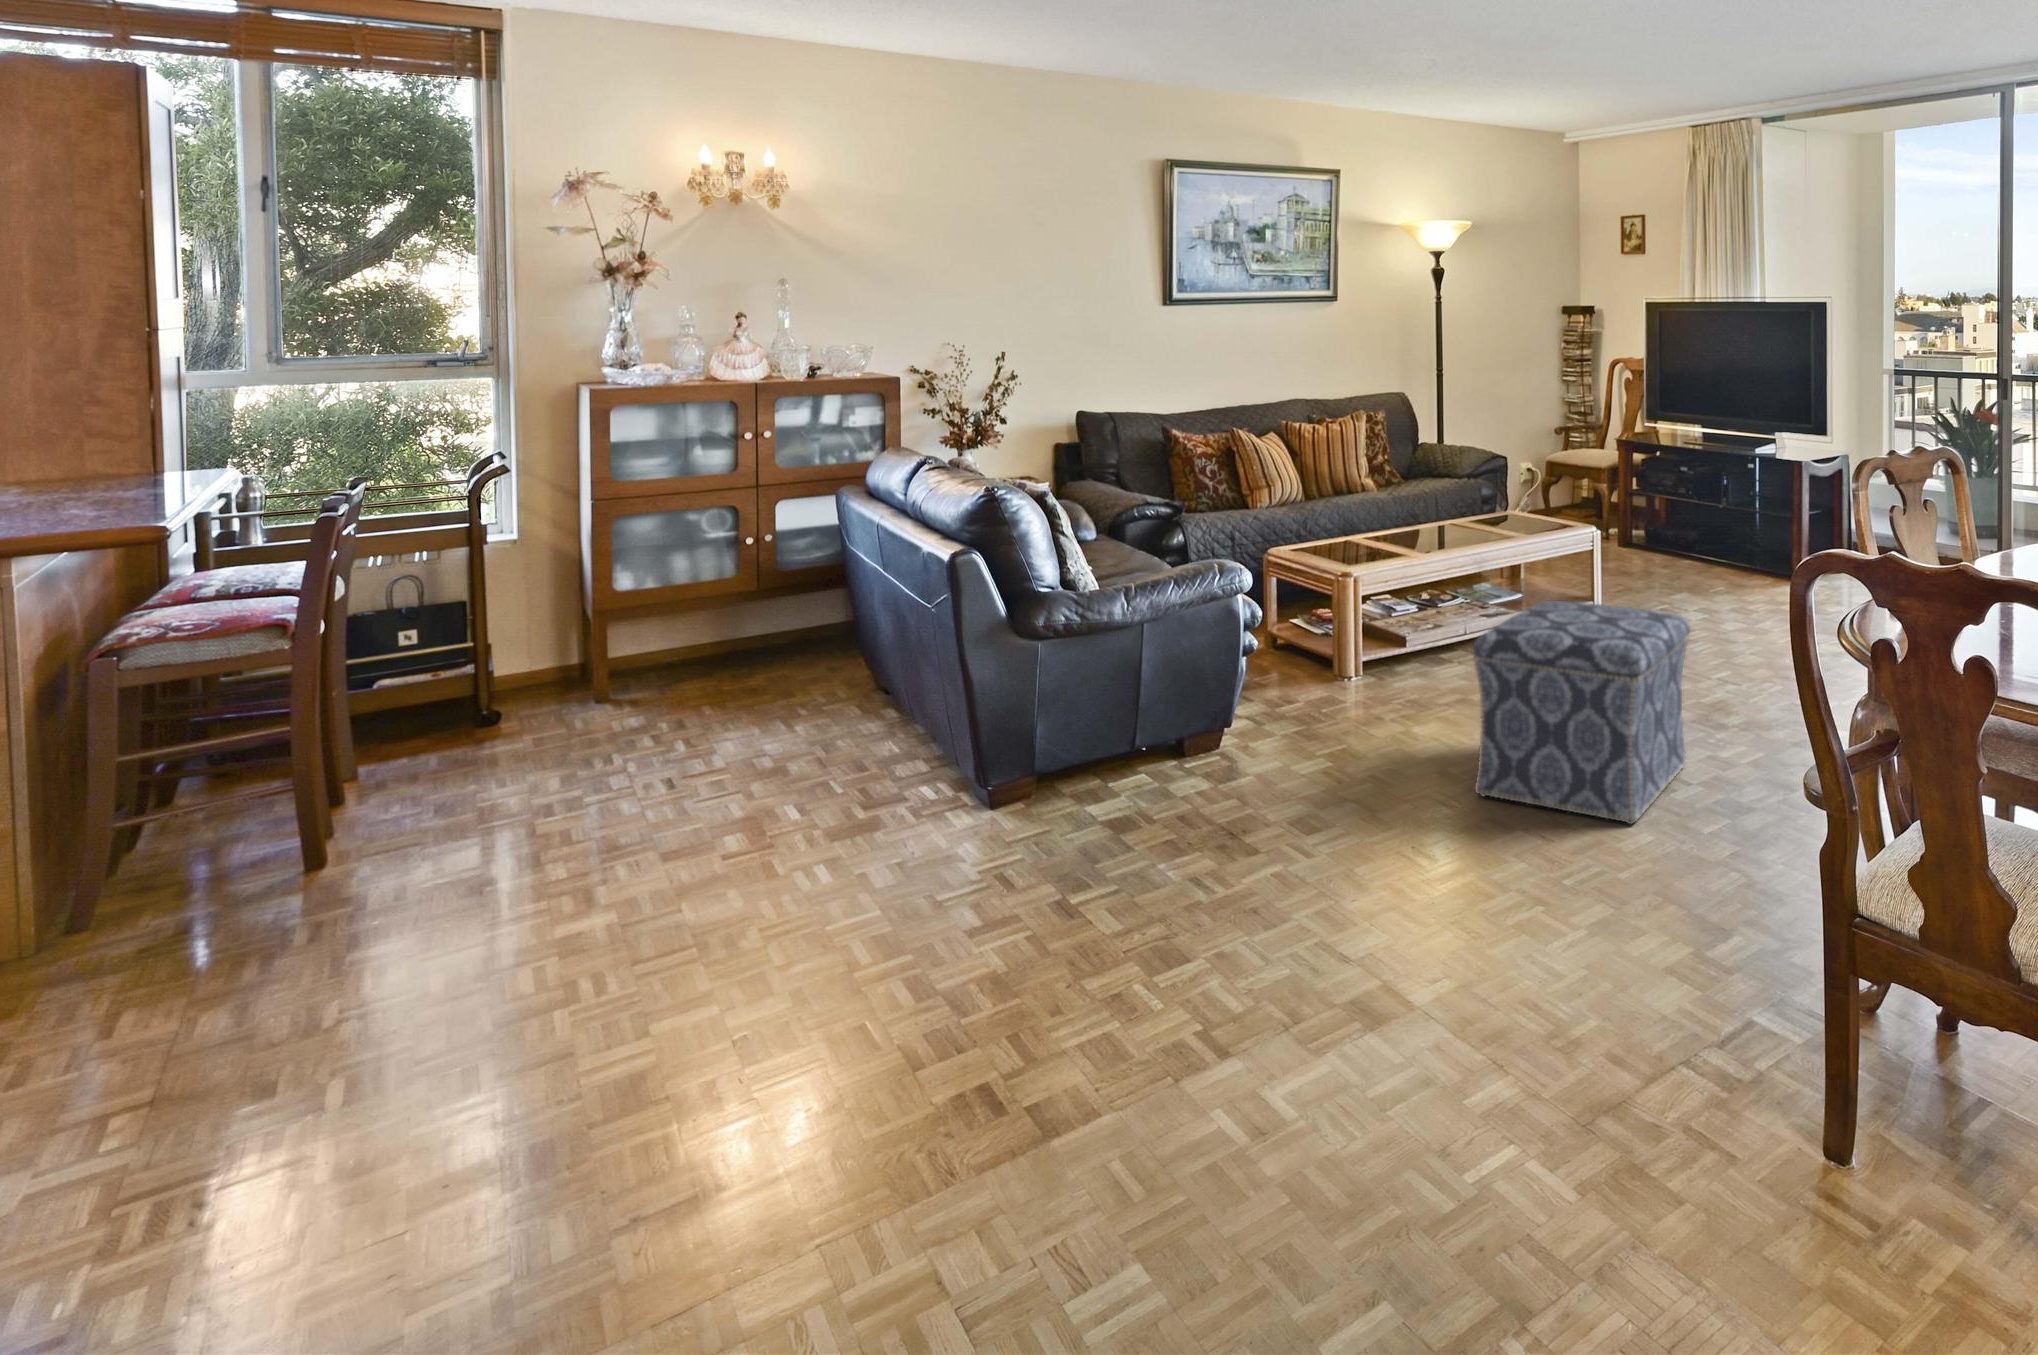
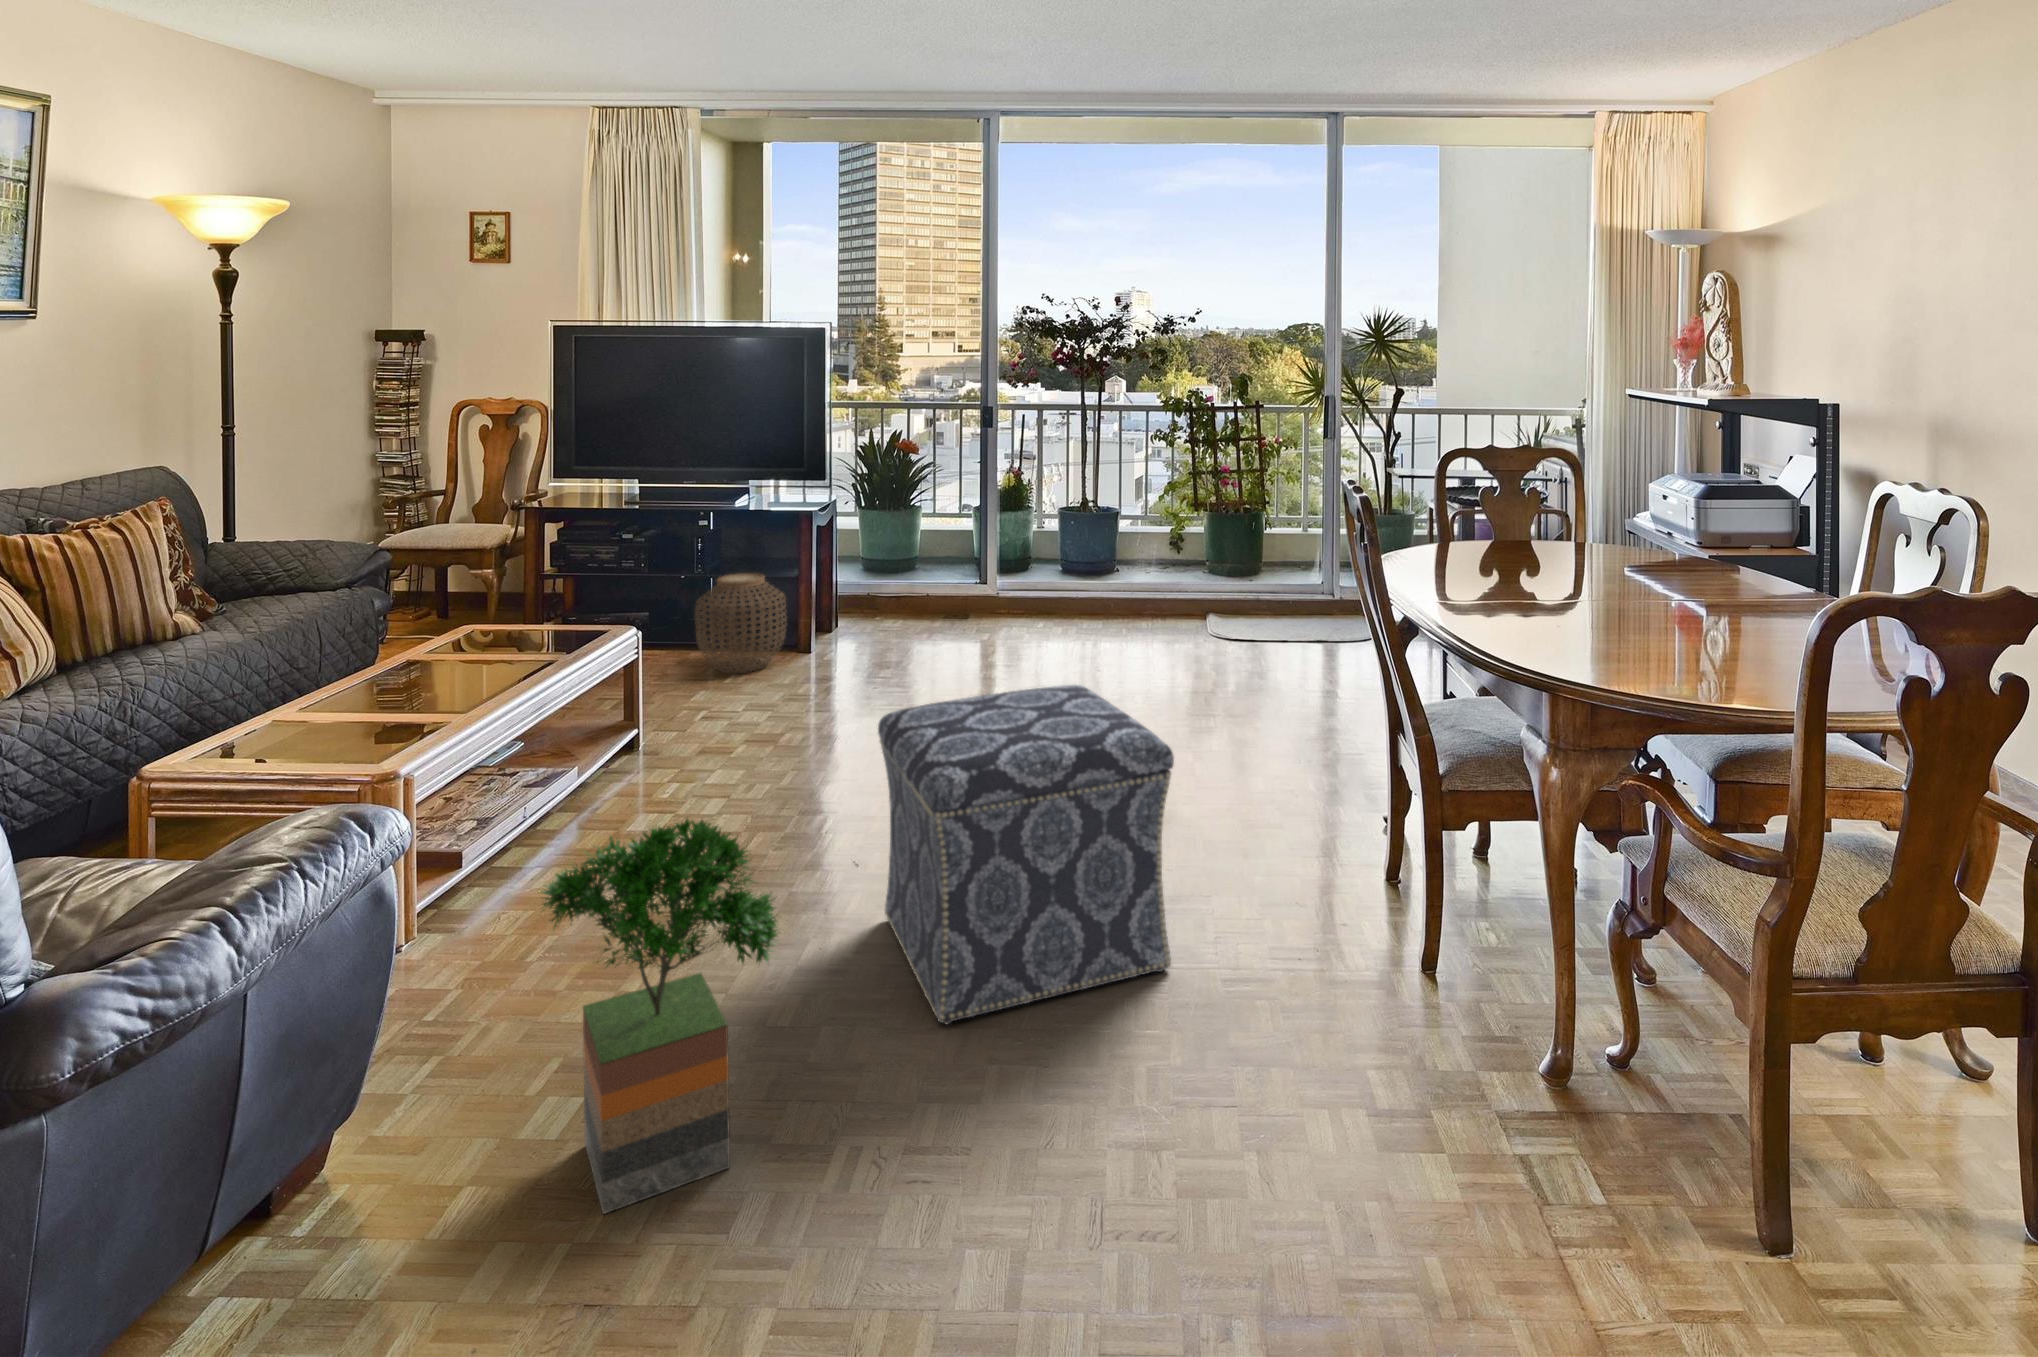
woven basket: none [1681,513,1753,593] -> present [696,573,786,673]
potted tree: none [1249,609,1363,803] -> present [541,819,777,1214]

